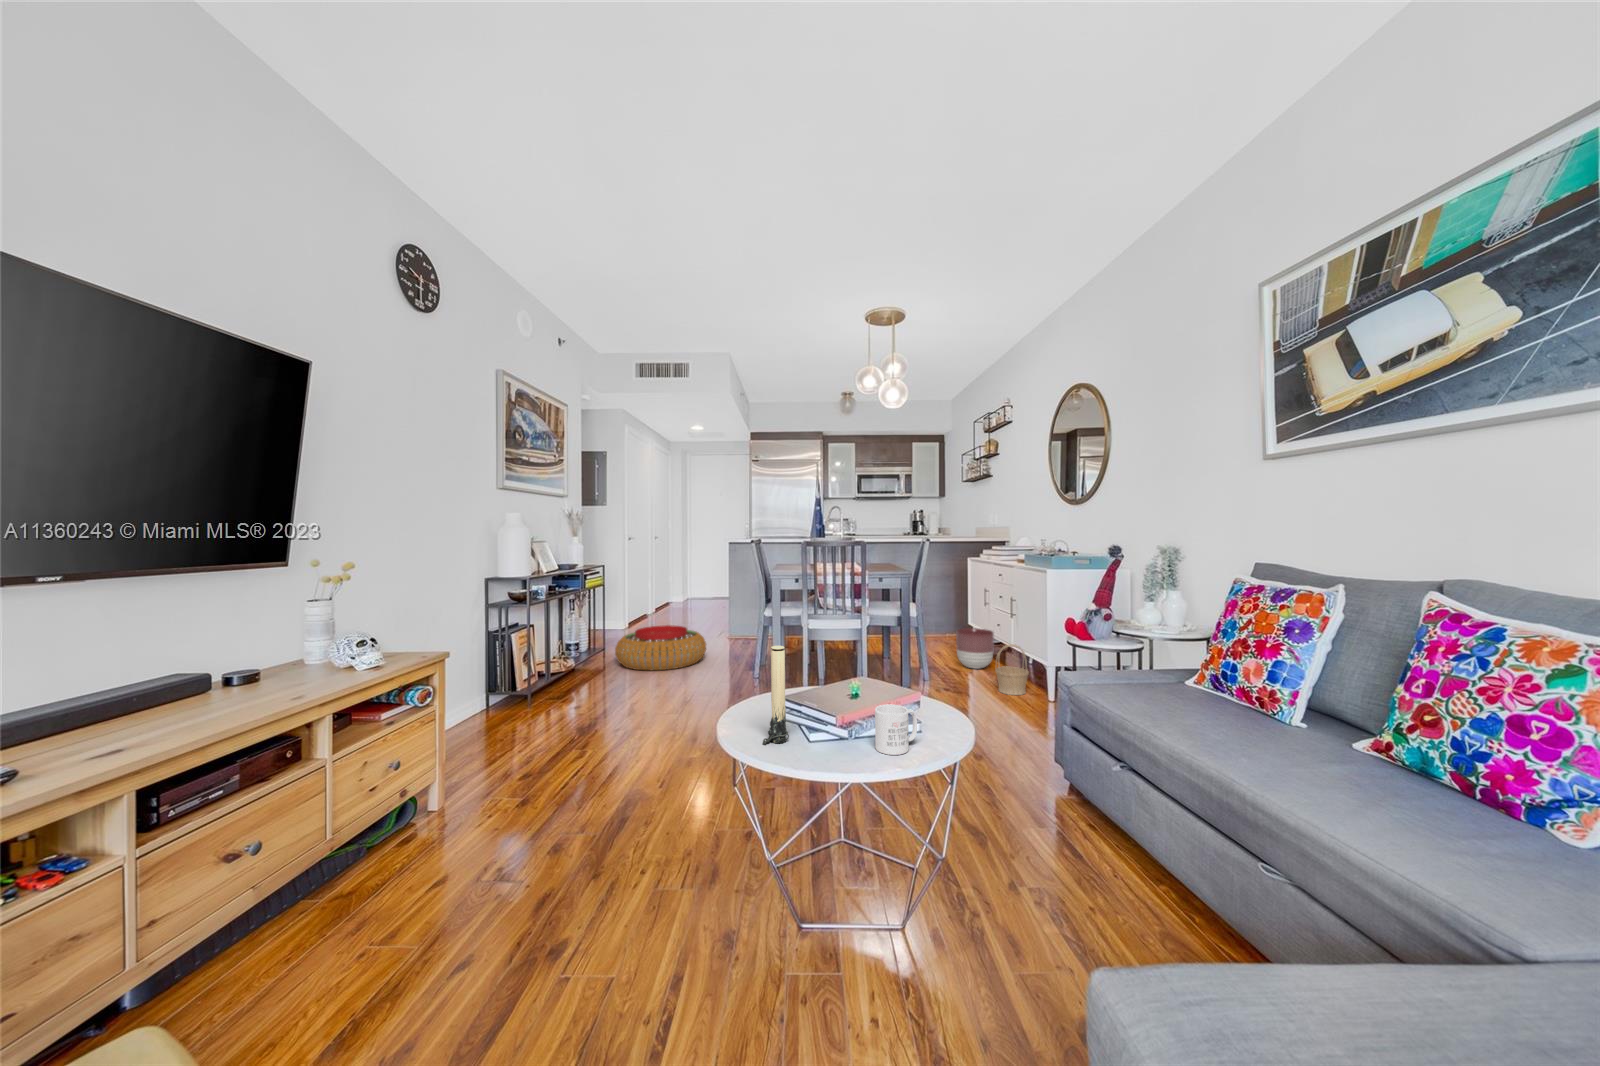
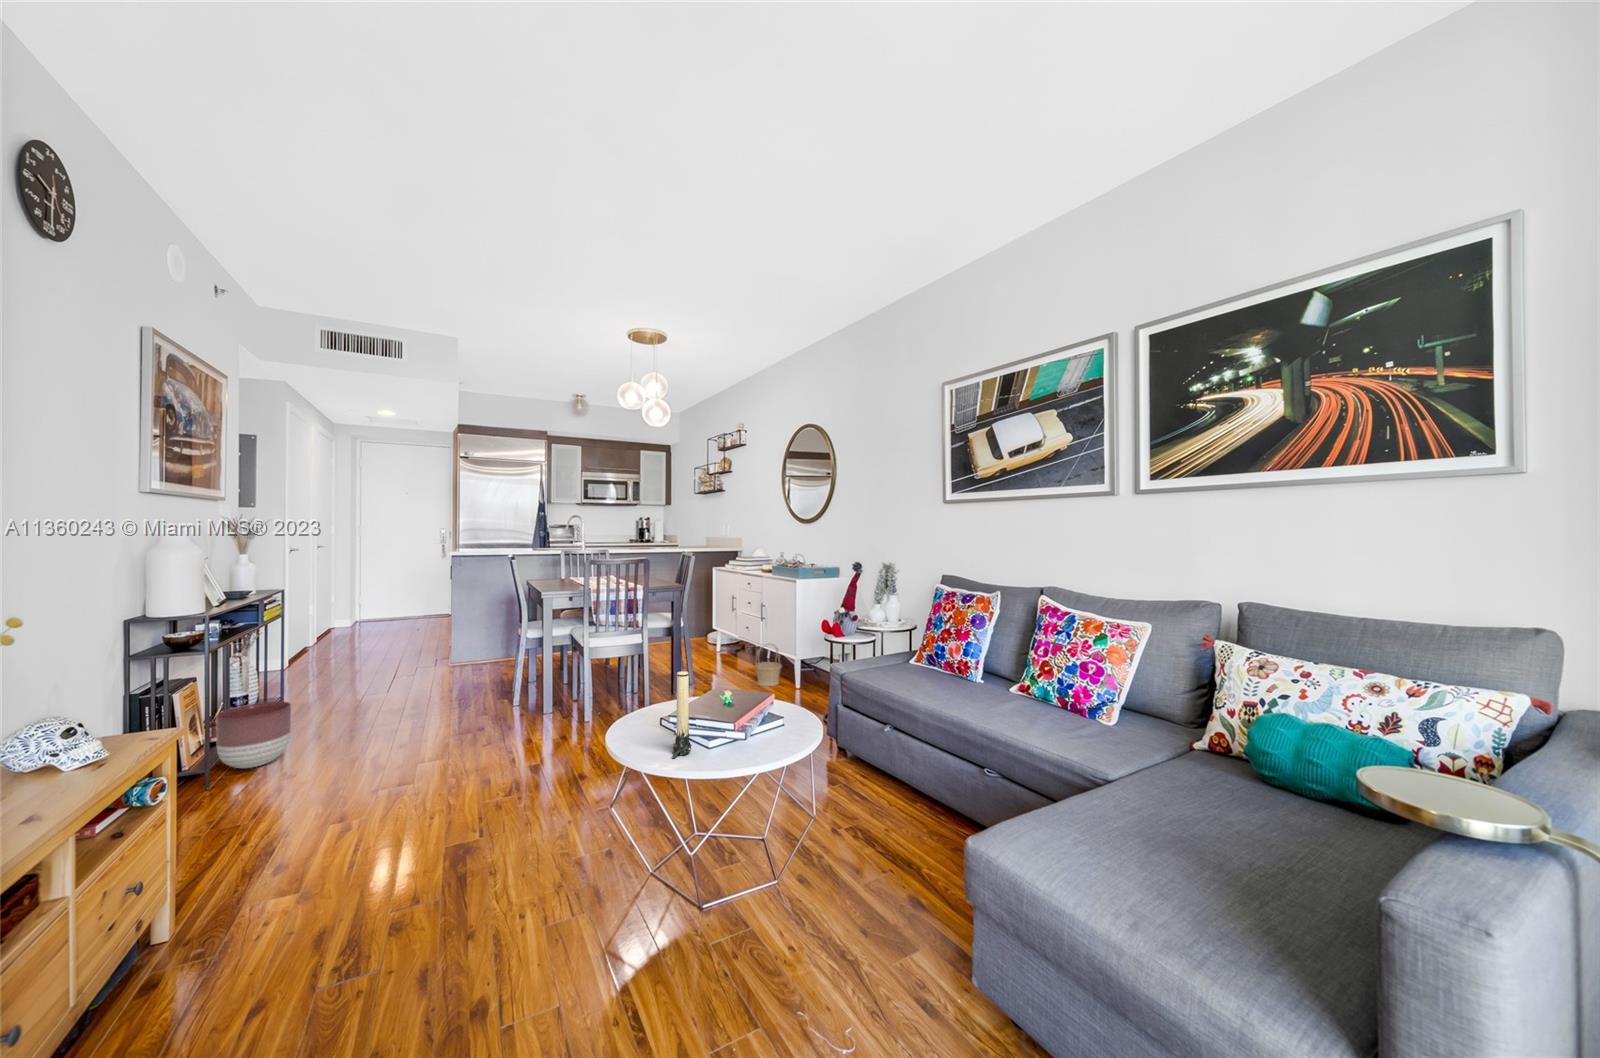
pouf: present [615,625,706,670] -> none [307,658,440,717]
planter: present [956,628,994,669] -> present [216,701,291,768]
mug: present [875,705,917,755] -> none [761,707,788,746]

